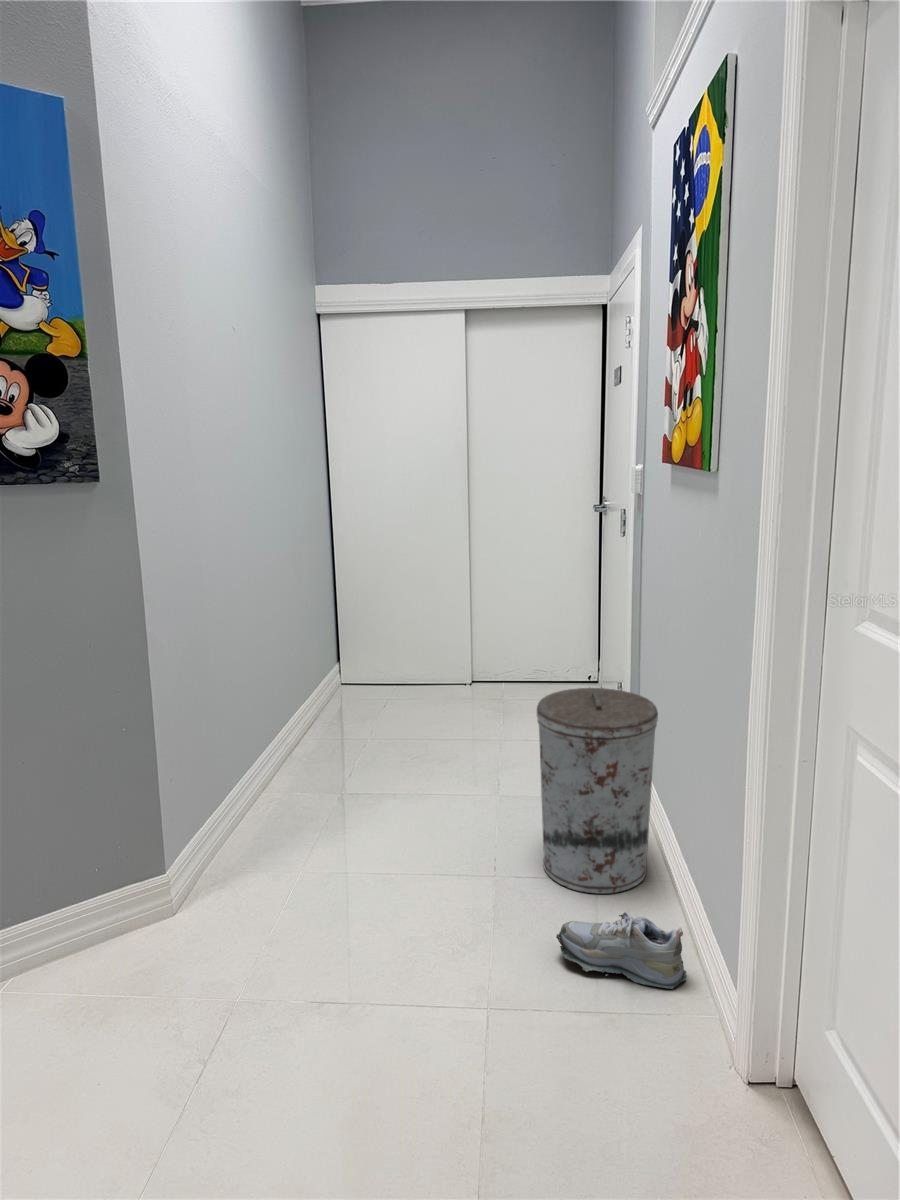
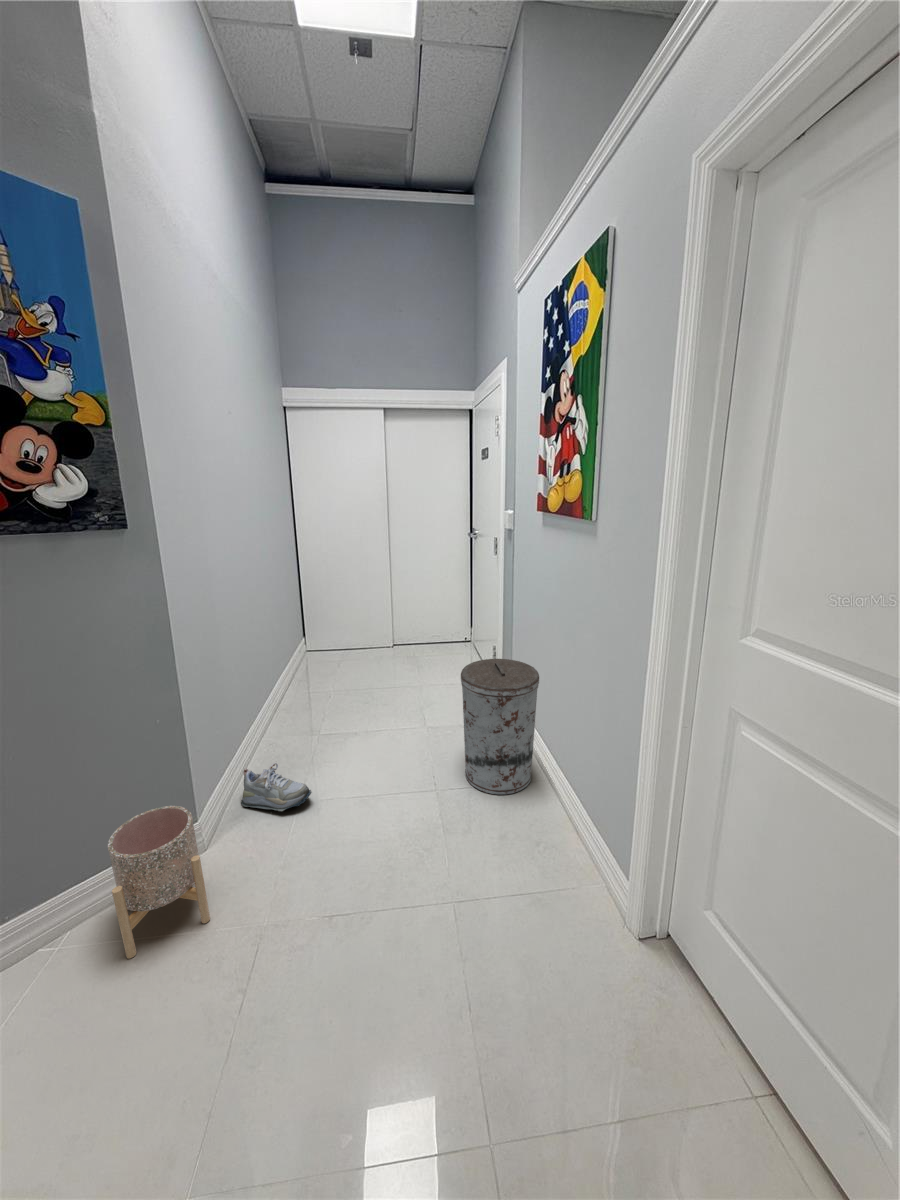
planter: none [57,839,170,1016] -> present [108,806,210,959]
shoe: present [556,912,687,989] -> present [241,763,312,811]

